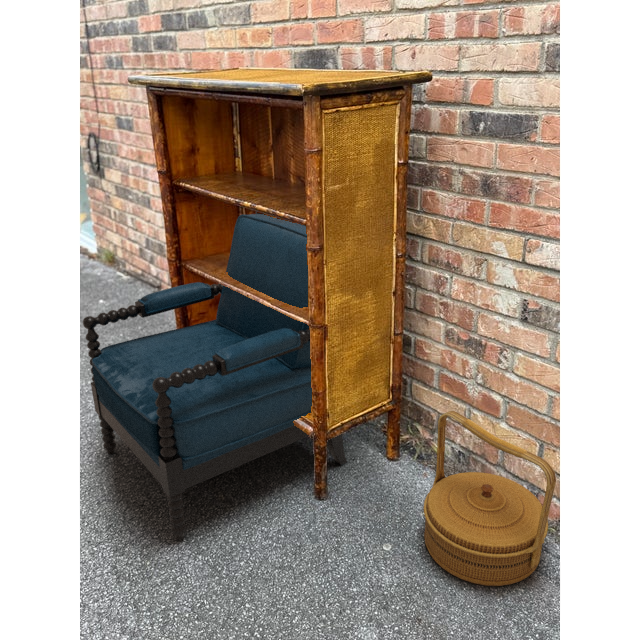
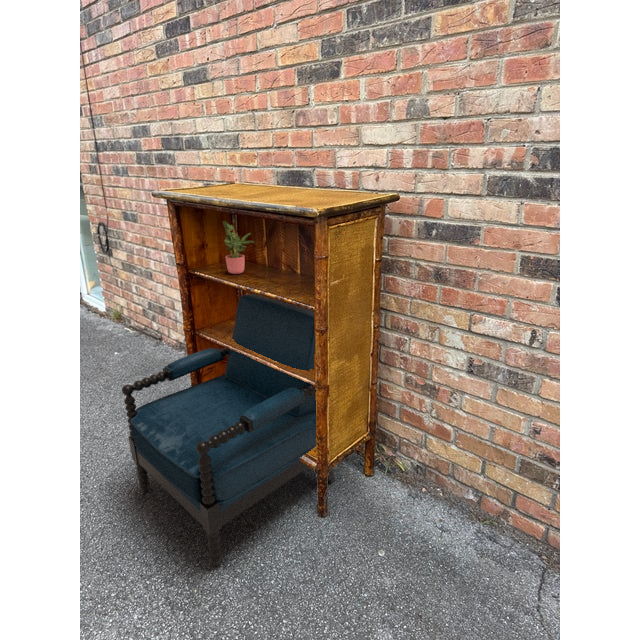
potted plant: none [217,114,259,186] -> present [223,221,255,274]
woven basket: present [424,411,556,586] -> none [406,443,511,578]

